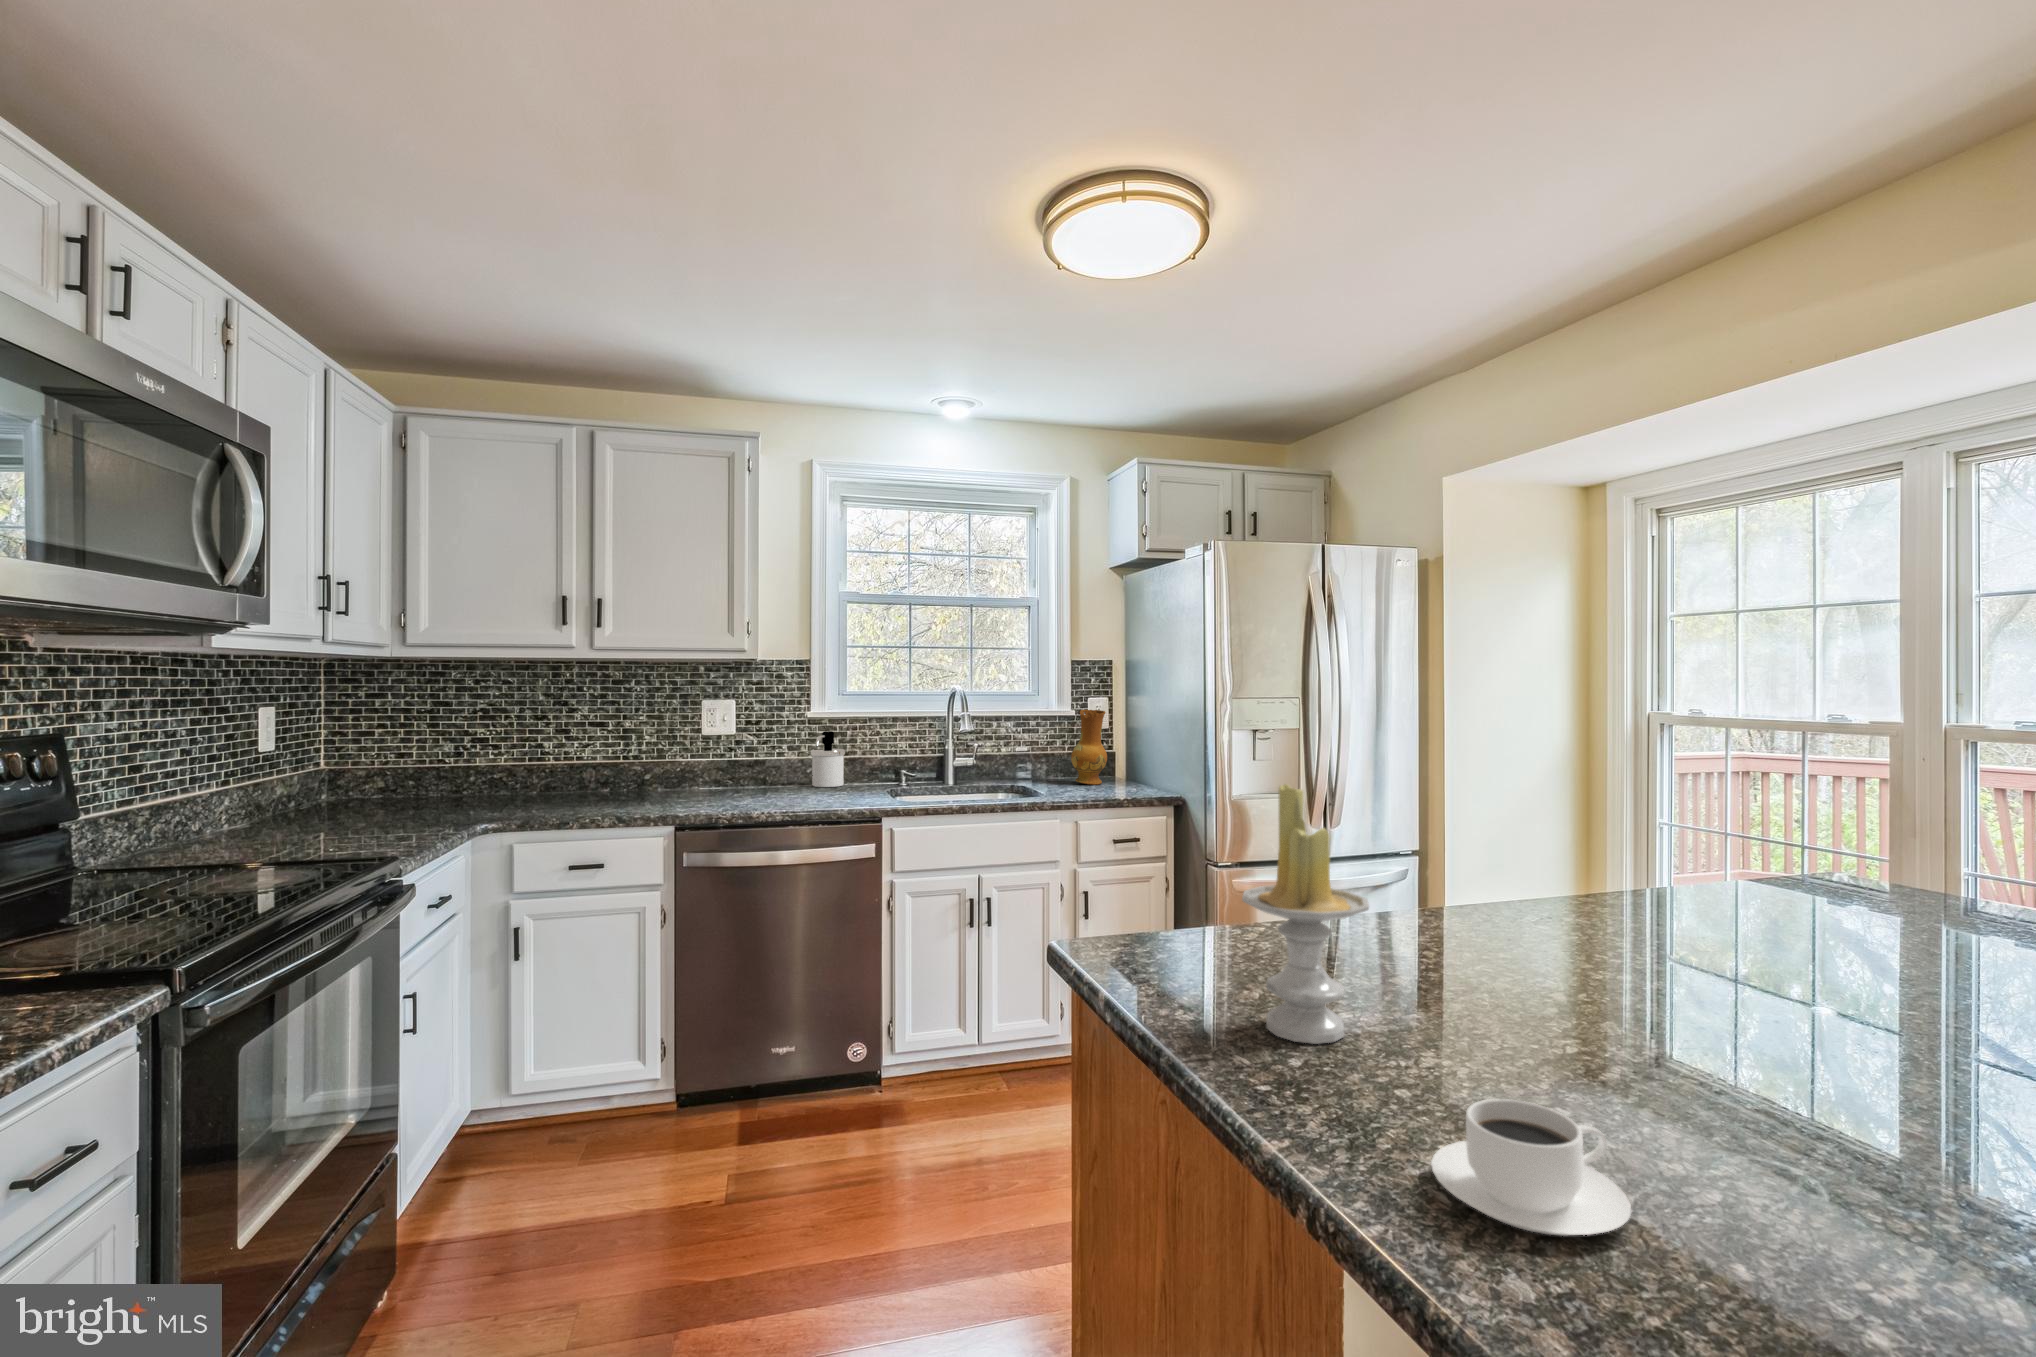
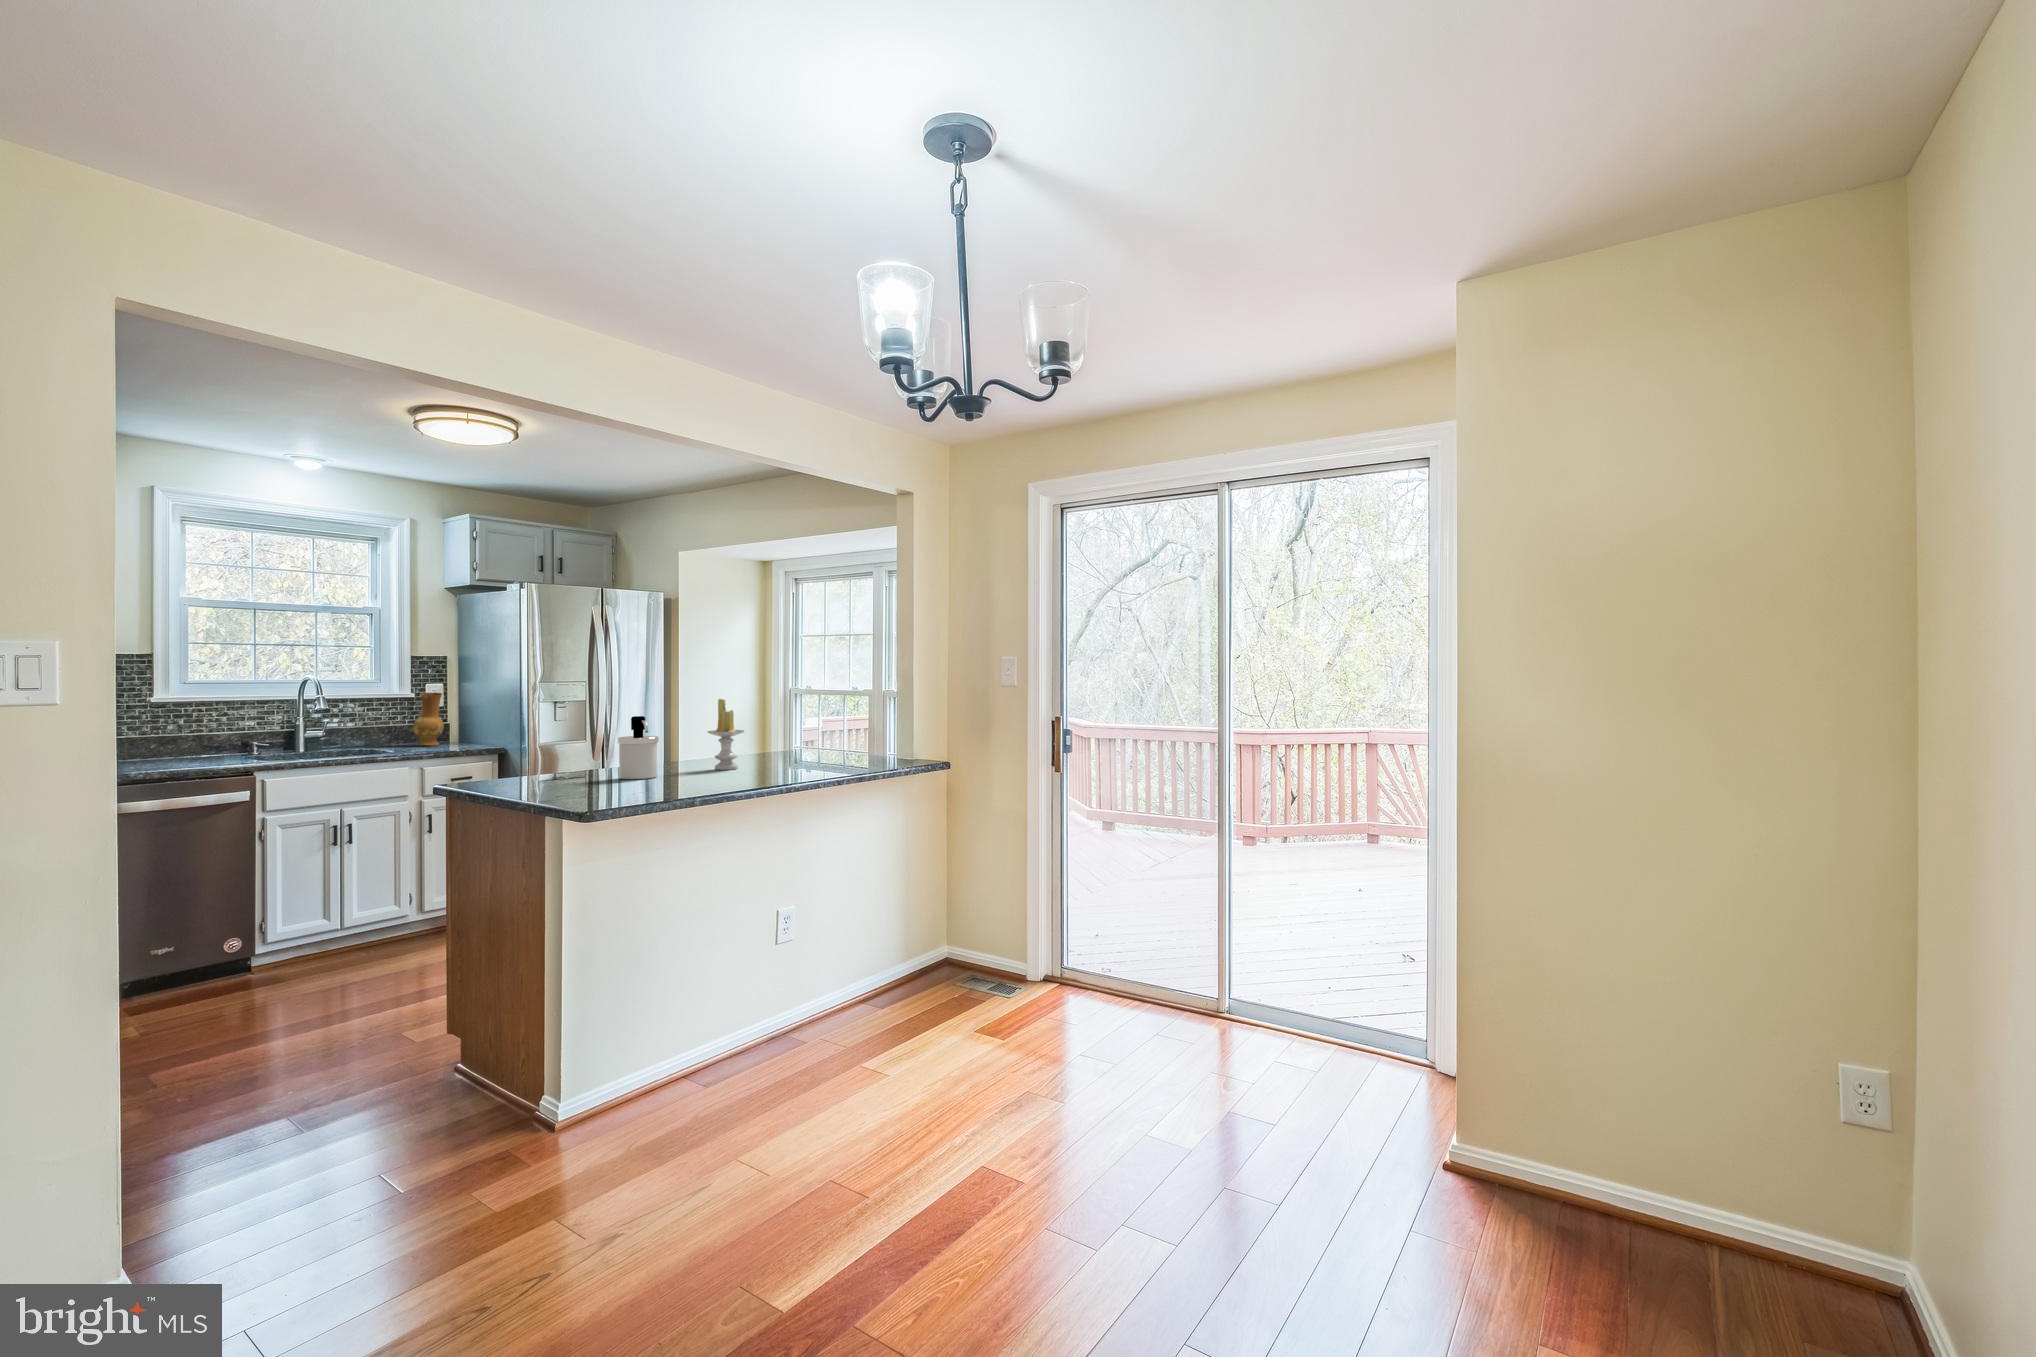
soap dispenser: present [811,731,845,787] -> present [618,716,658,779]
candle: present [1242,784,1369,1044] -> present [708,699,744,770]
coffee cup: present [1431,1099,1632,1236] -> none [579,771,624,791]

